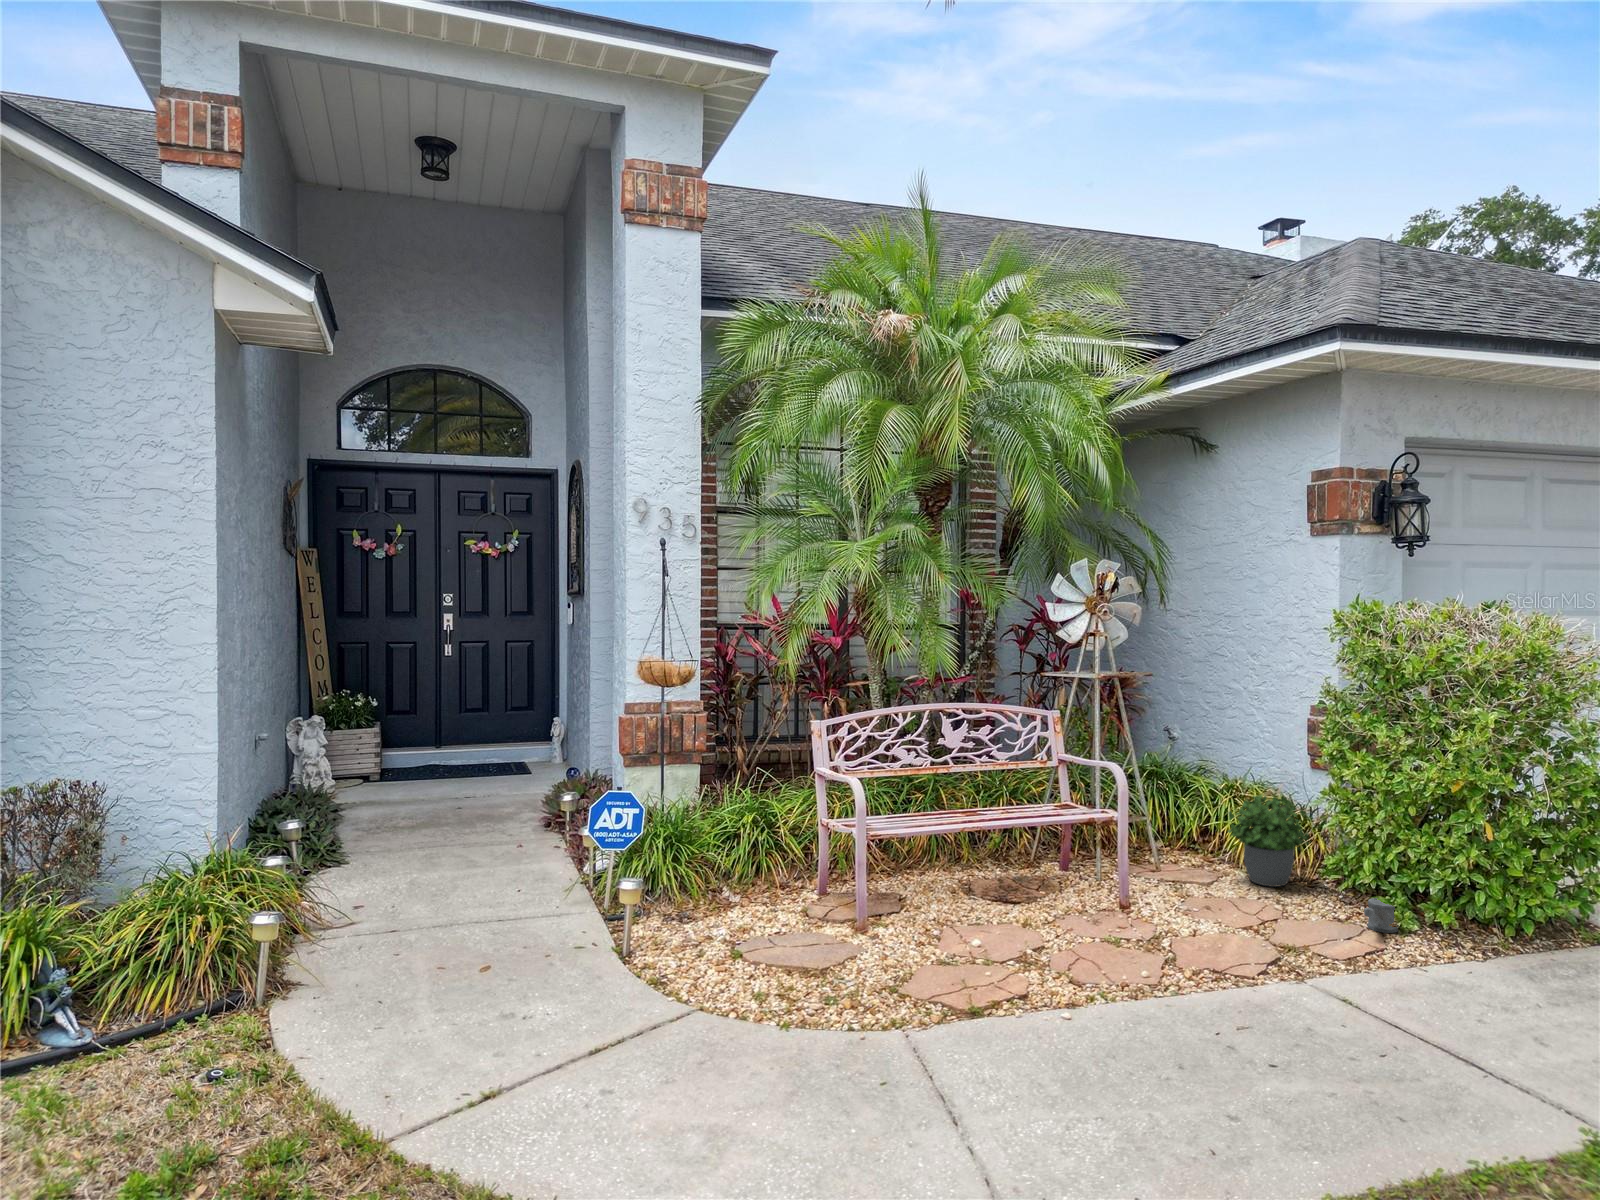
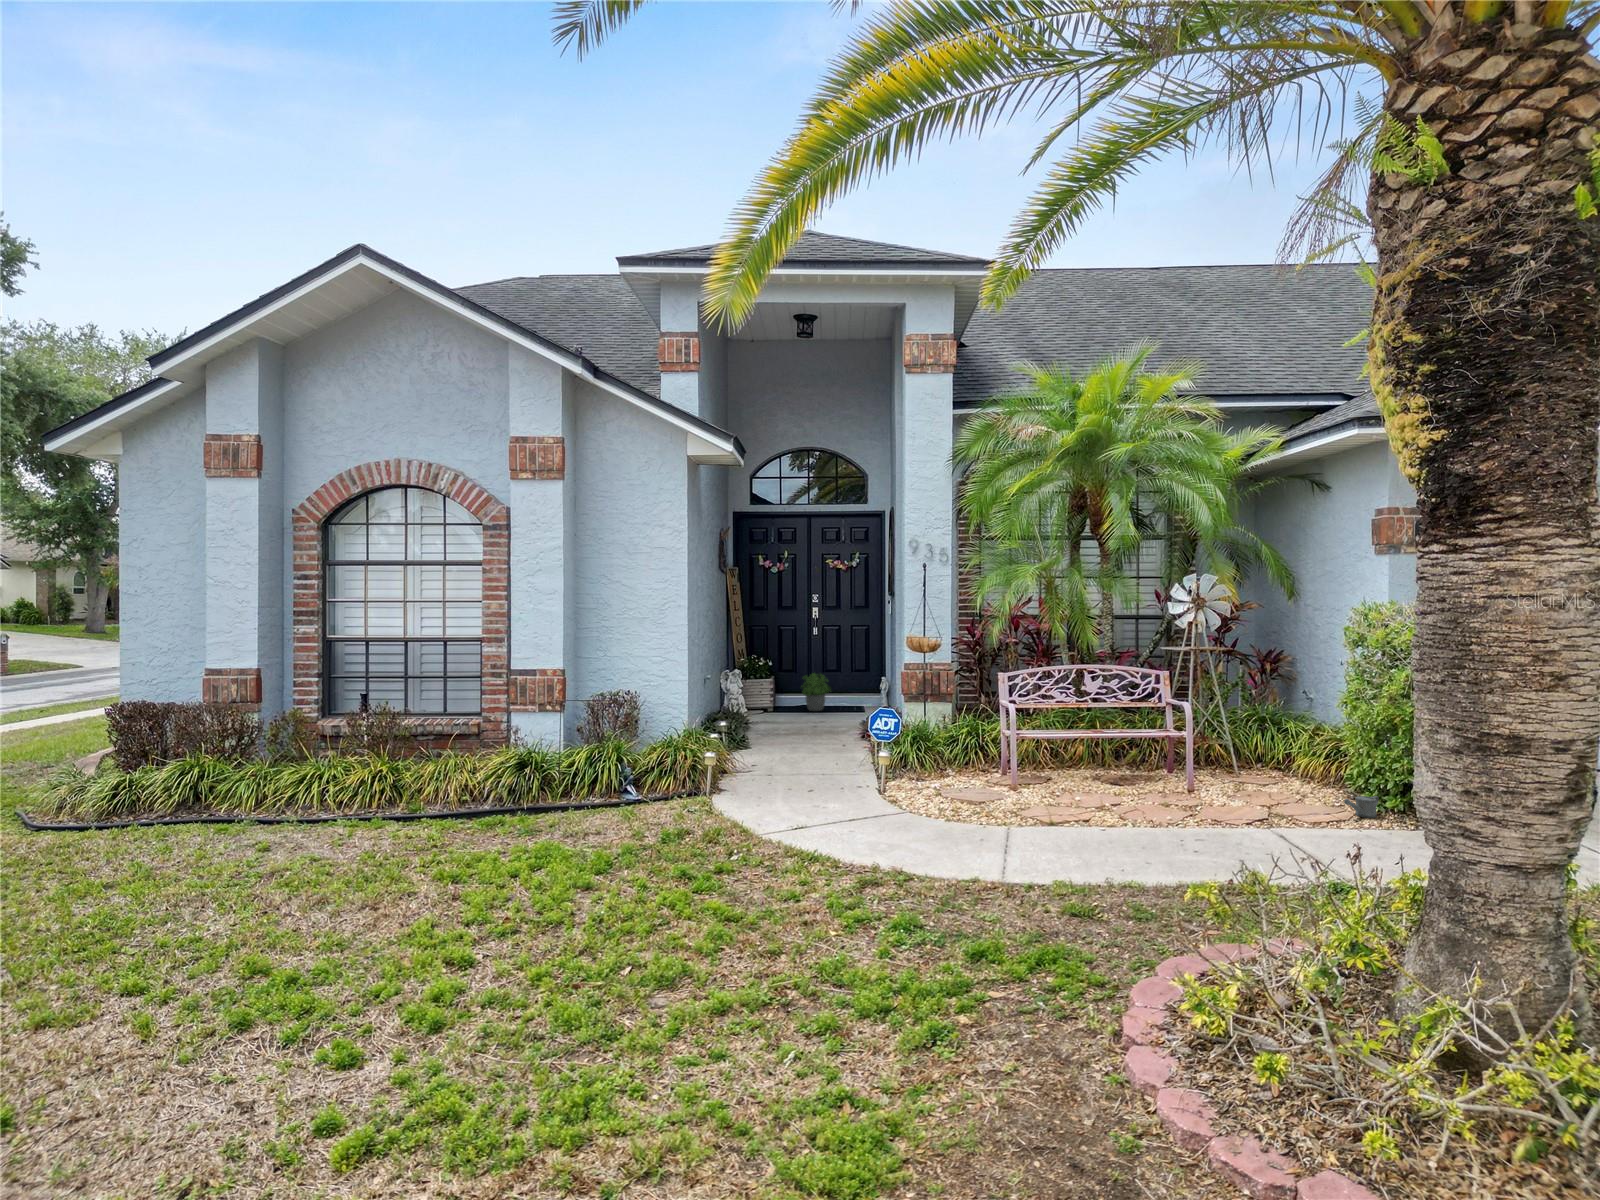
potted plant: present [1228,795,1309,887] -> present [801,673,831,711]

